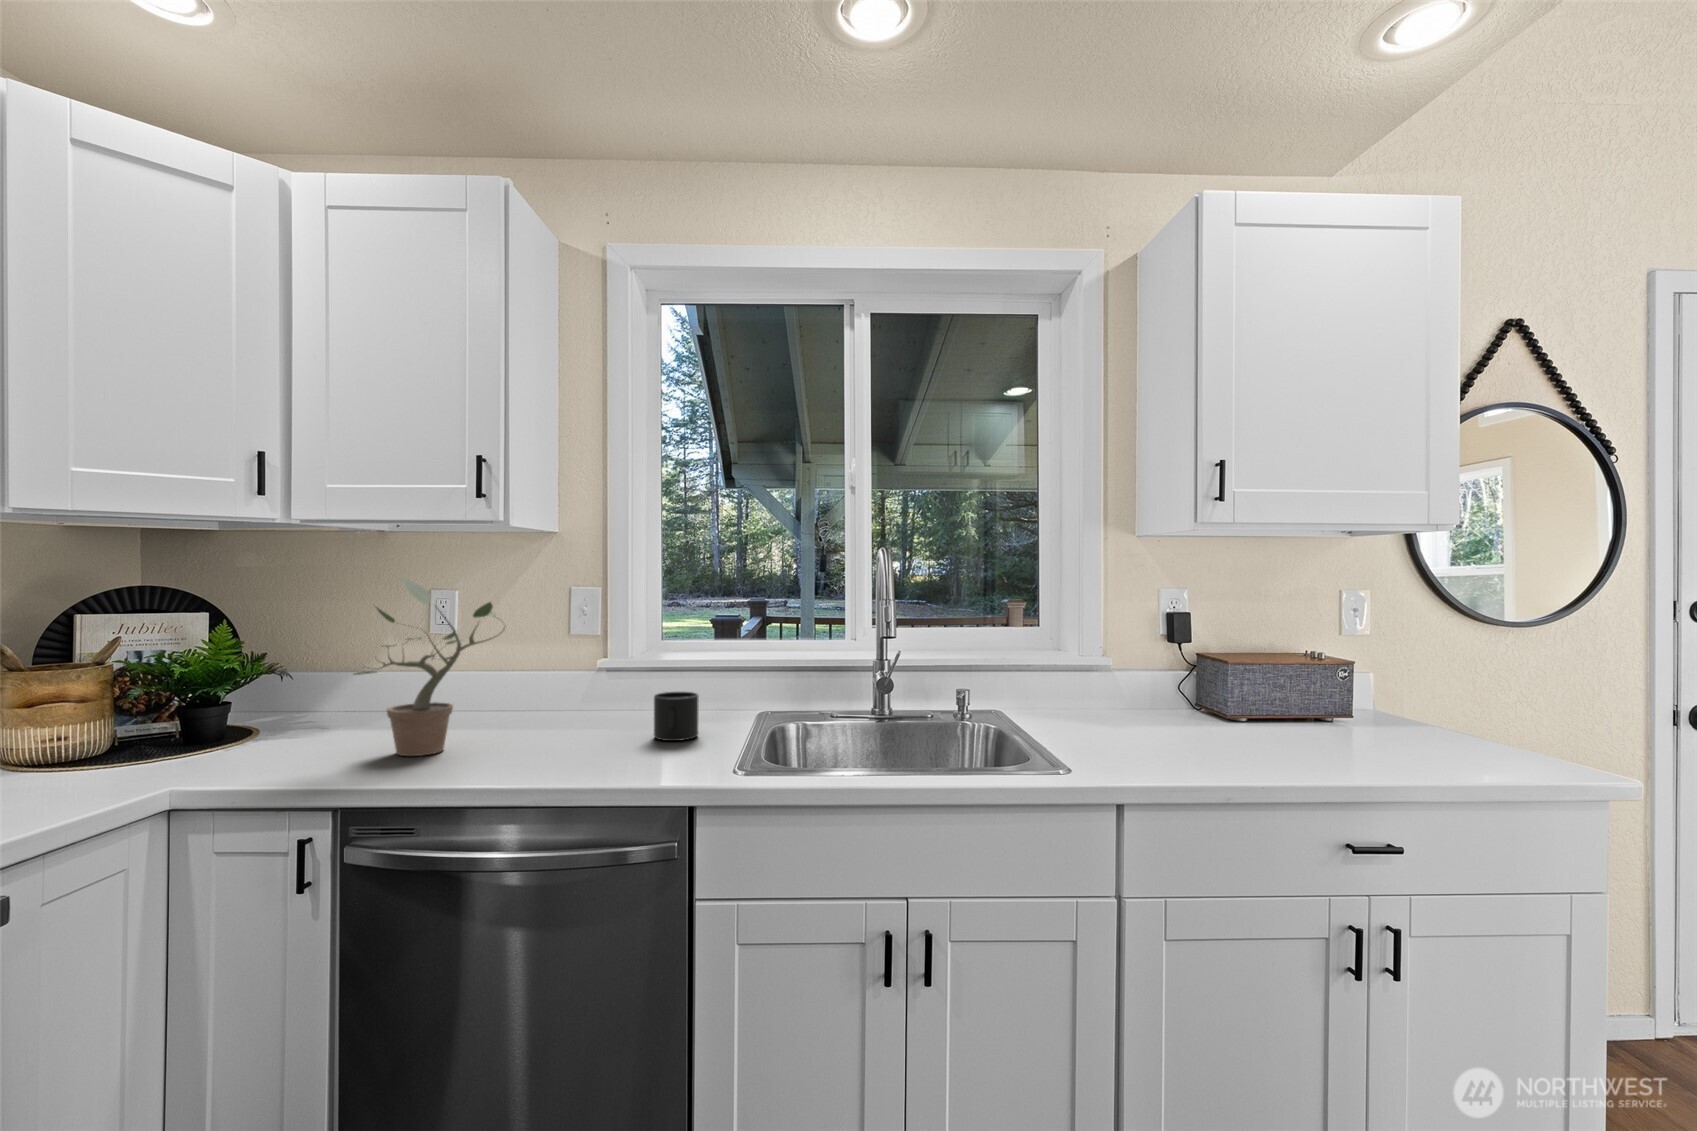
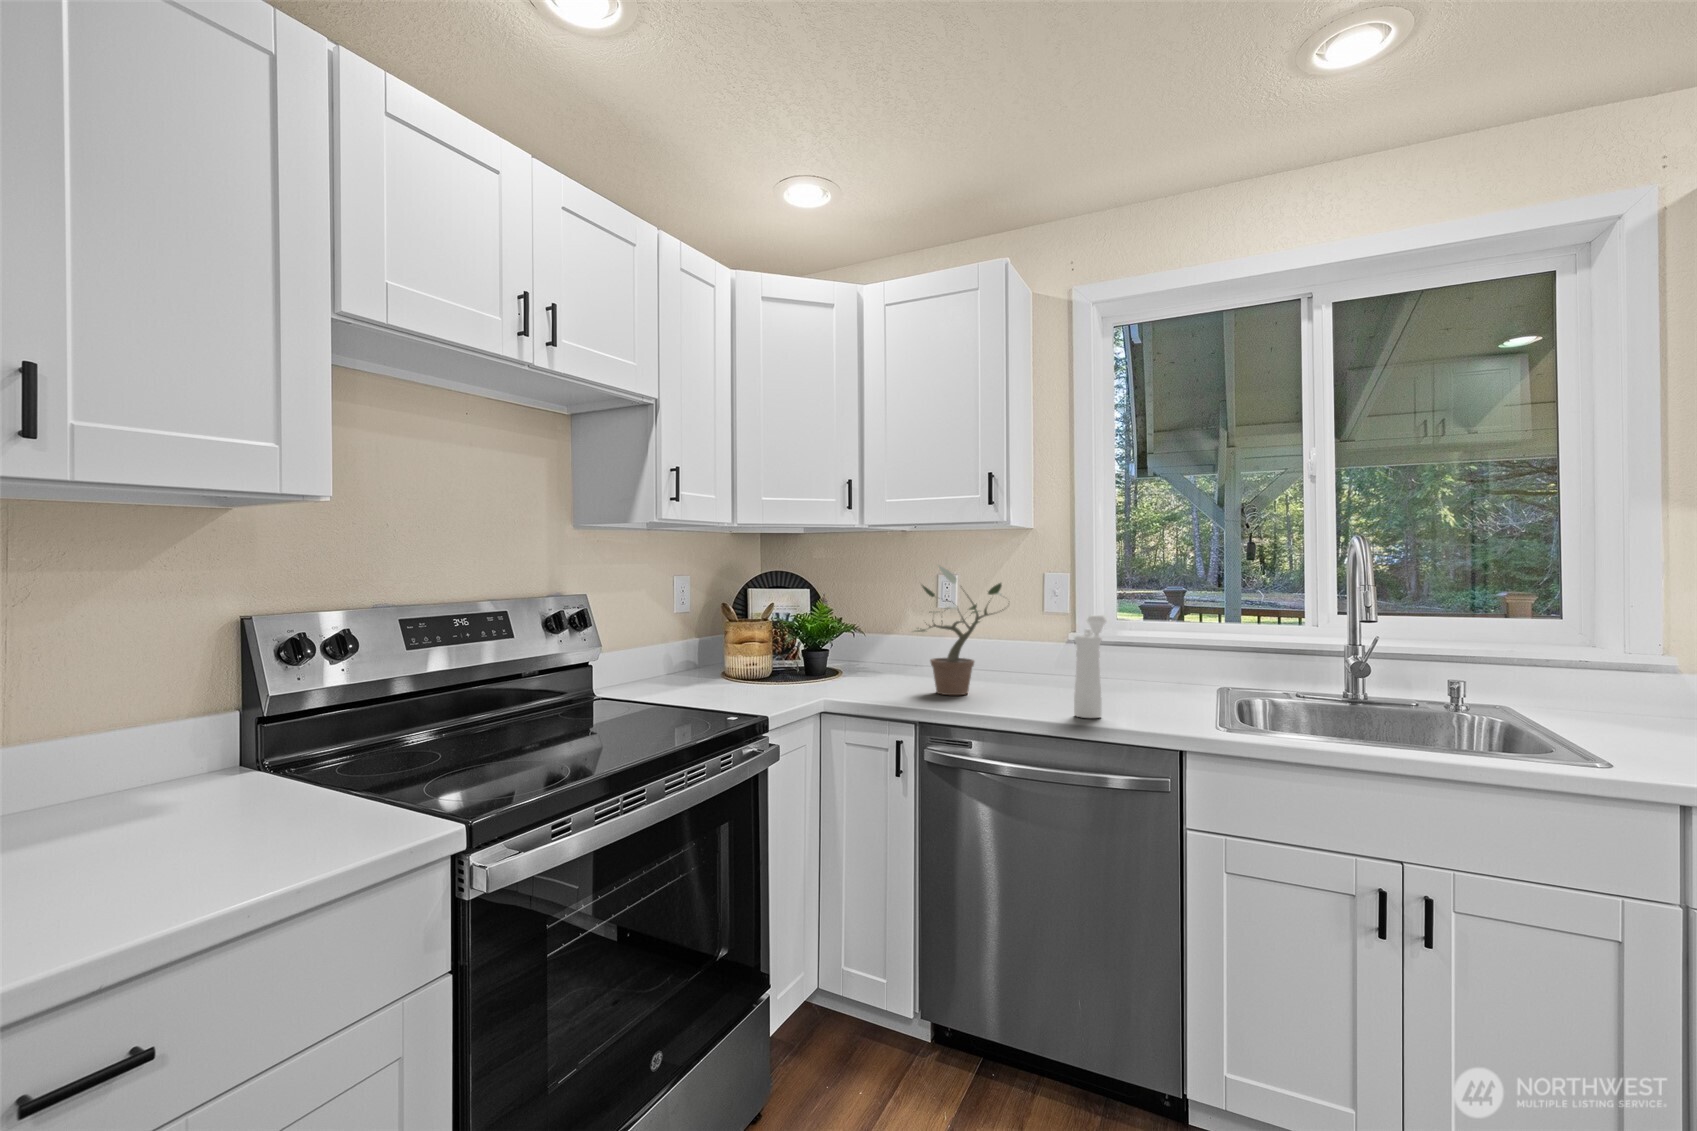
pepper mill: none [573,642,620,775] -> present [1074,615,1107,718]
mug: present [654,692,699,741] -> none [1131,662,1171,703]

